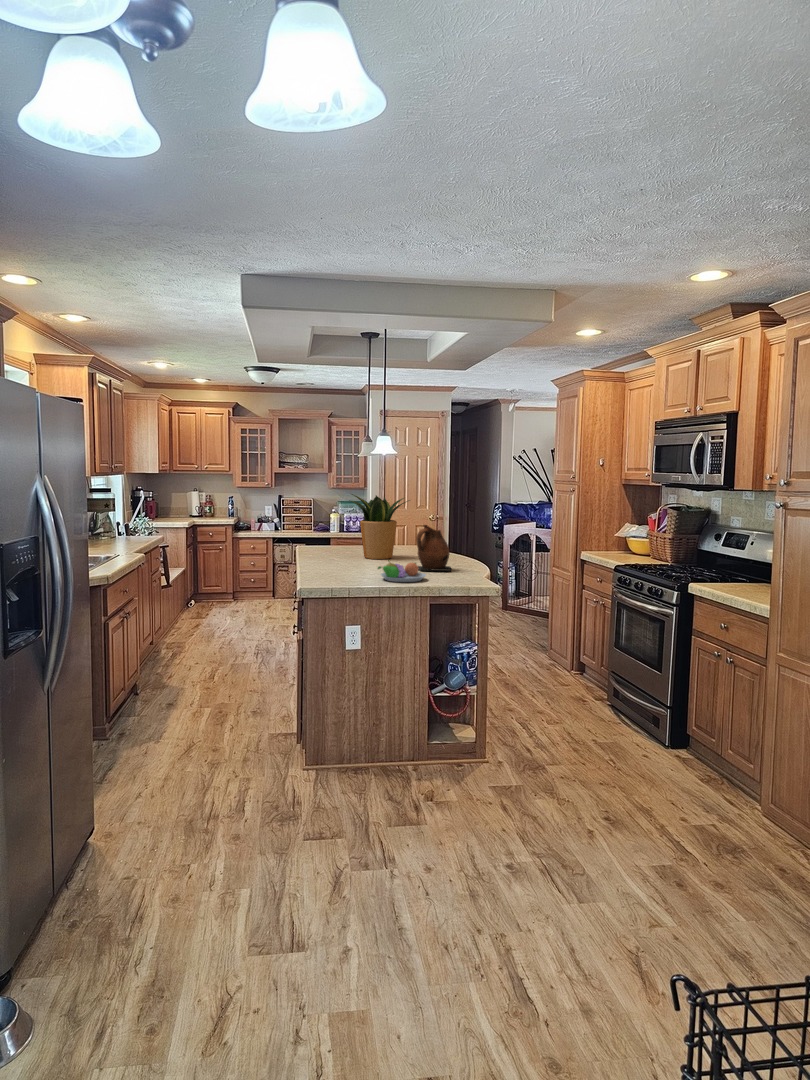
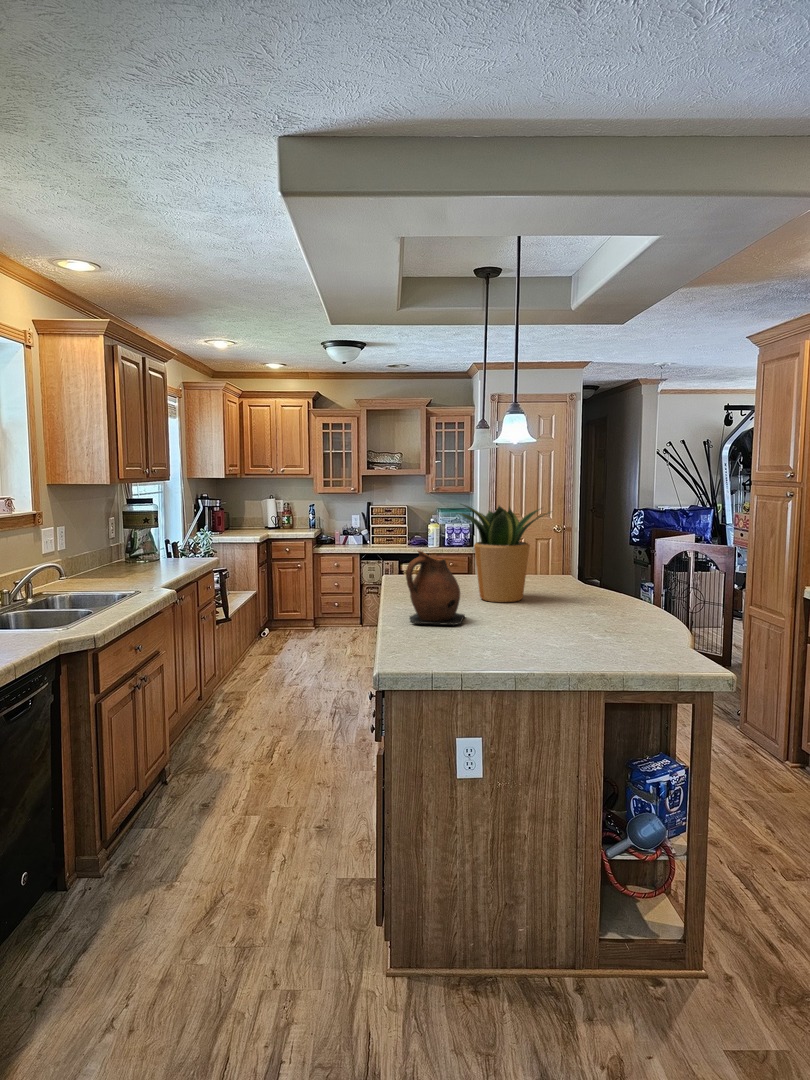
ceramic pitcher: present [417,525,451,571] -> present [406,551,465,625]
fruit bowl: present [378,561,426,582] -> none [511,619,597,662]

